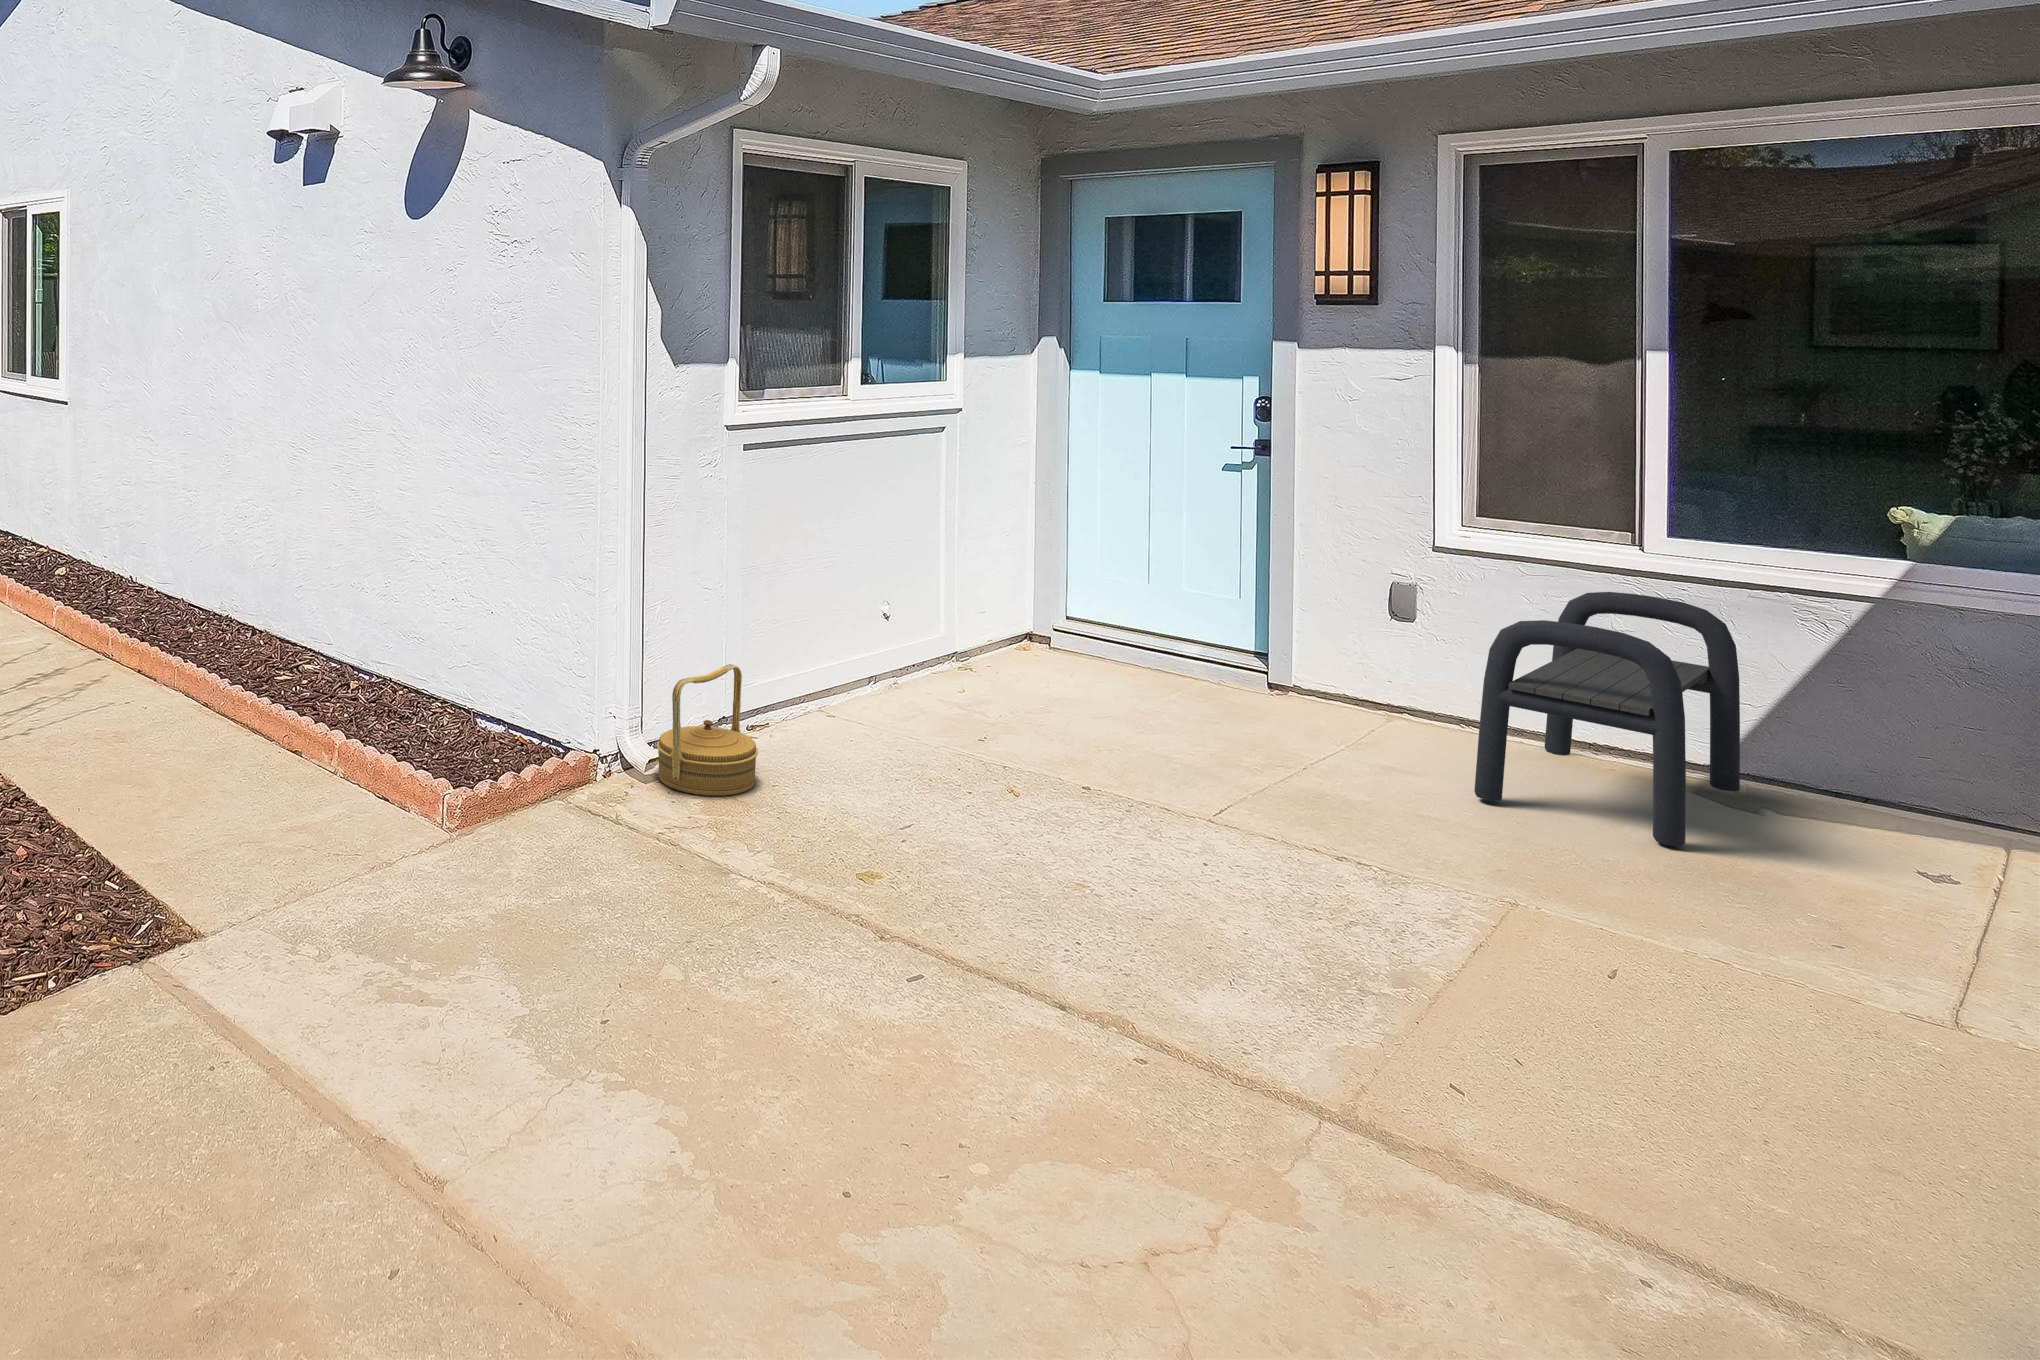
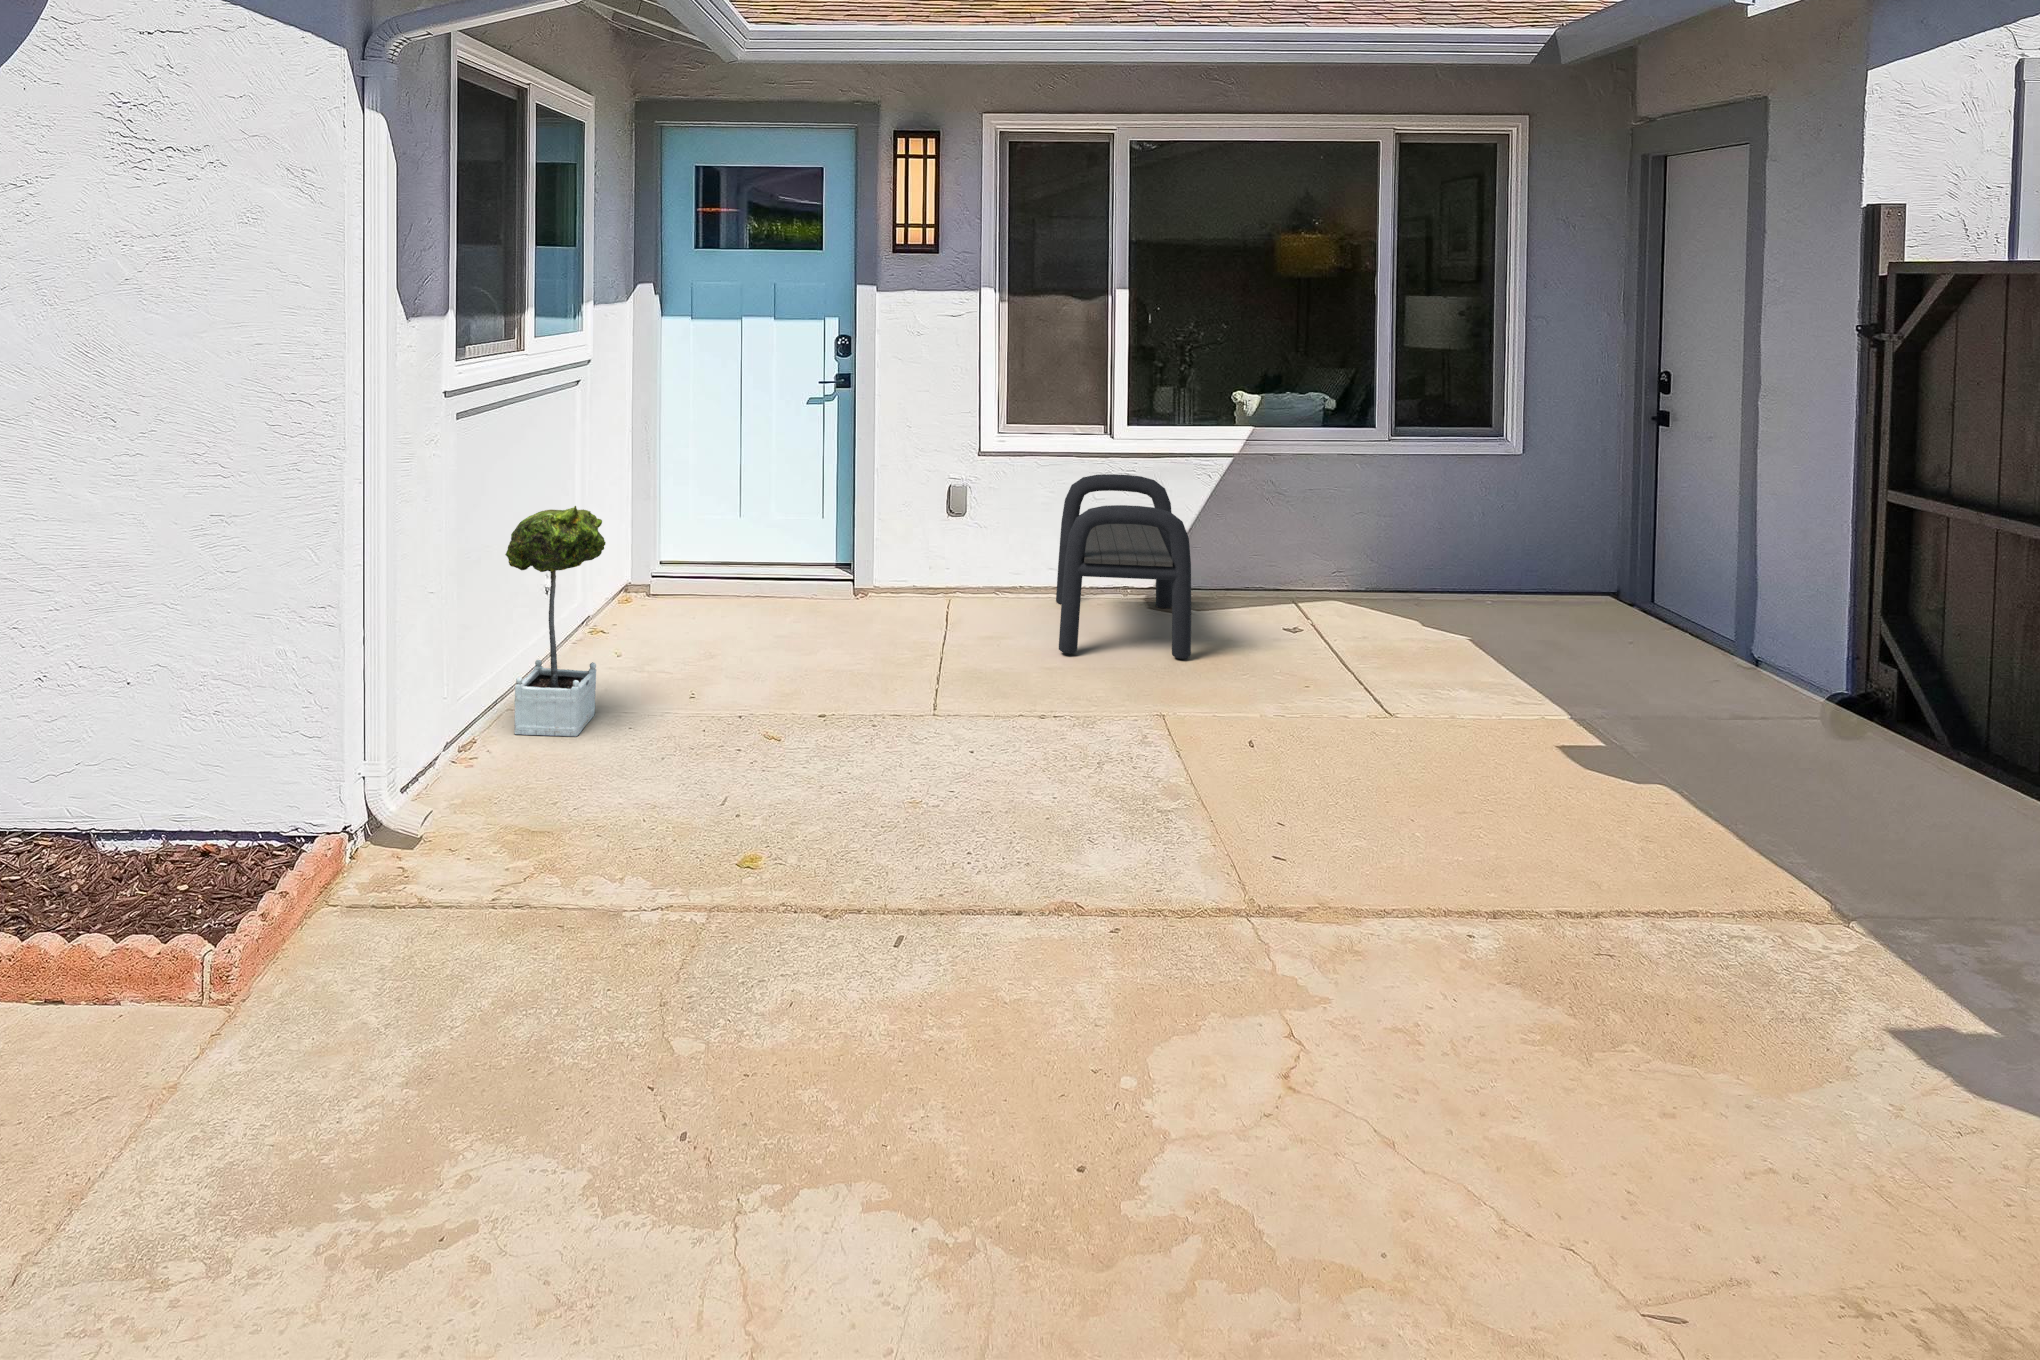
potted tree: none [801,529,897,743] -> present [505,506,606,736]
woven basket: present [657,664,758,796] -> none [405,686,530,851]

